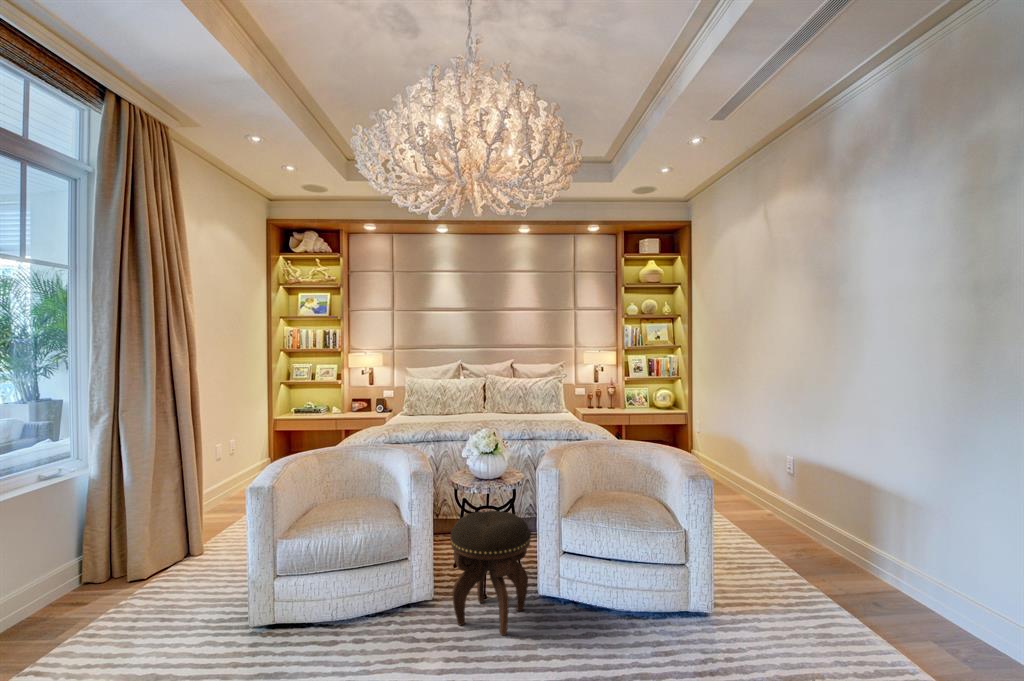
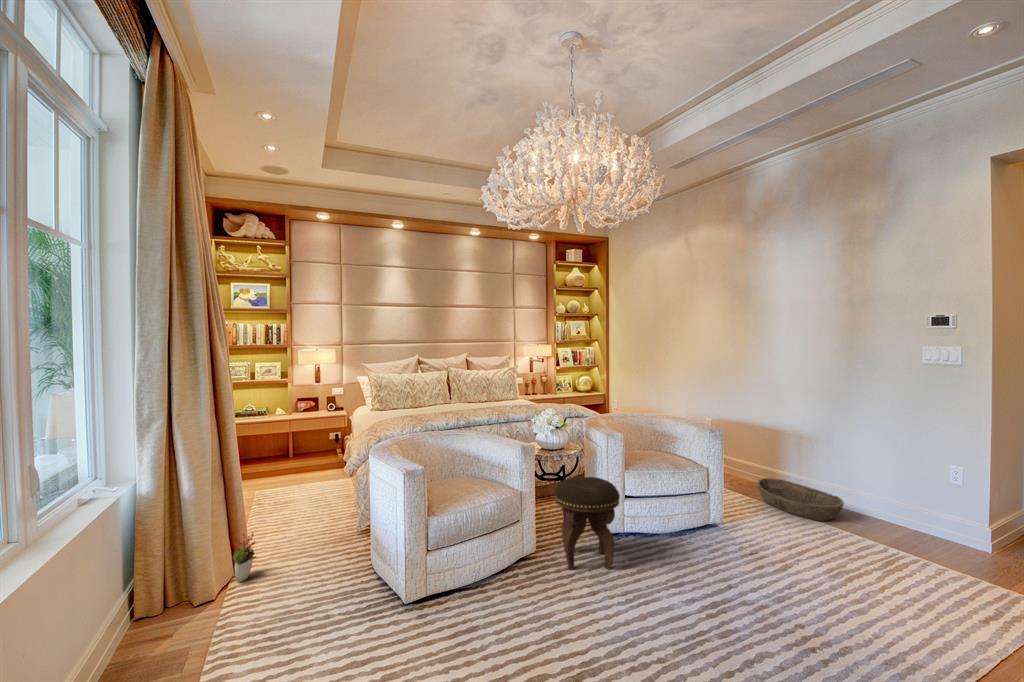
decorative plant: none [162,525,190,571] -> present [233,533,256,582]
basket: none [810,543,937,626] -> present [757,478,844,521]

